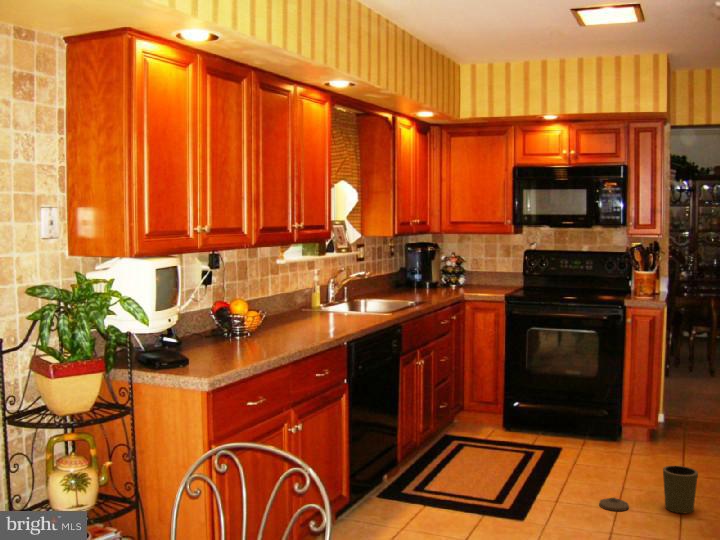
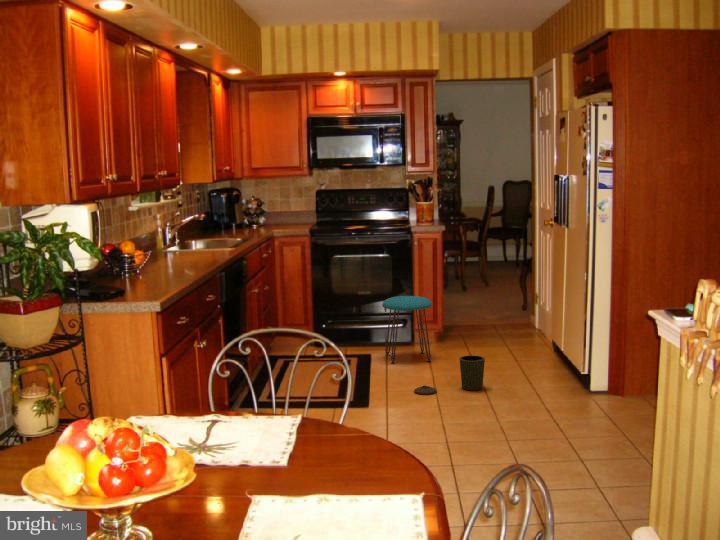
stool: none [581,377,644,462] -> present [382,296,432,364]

